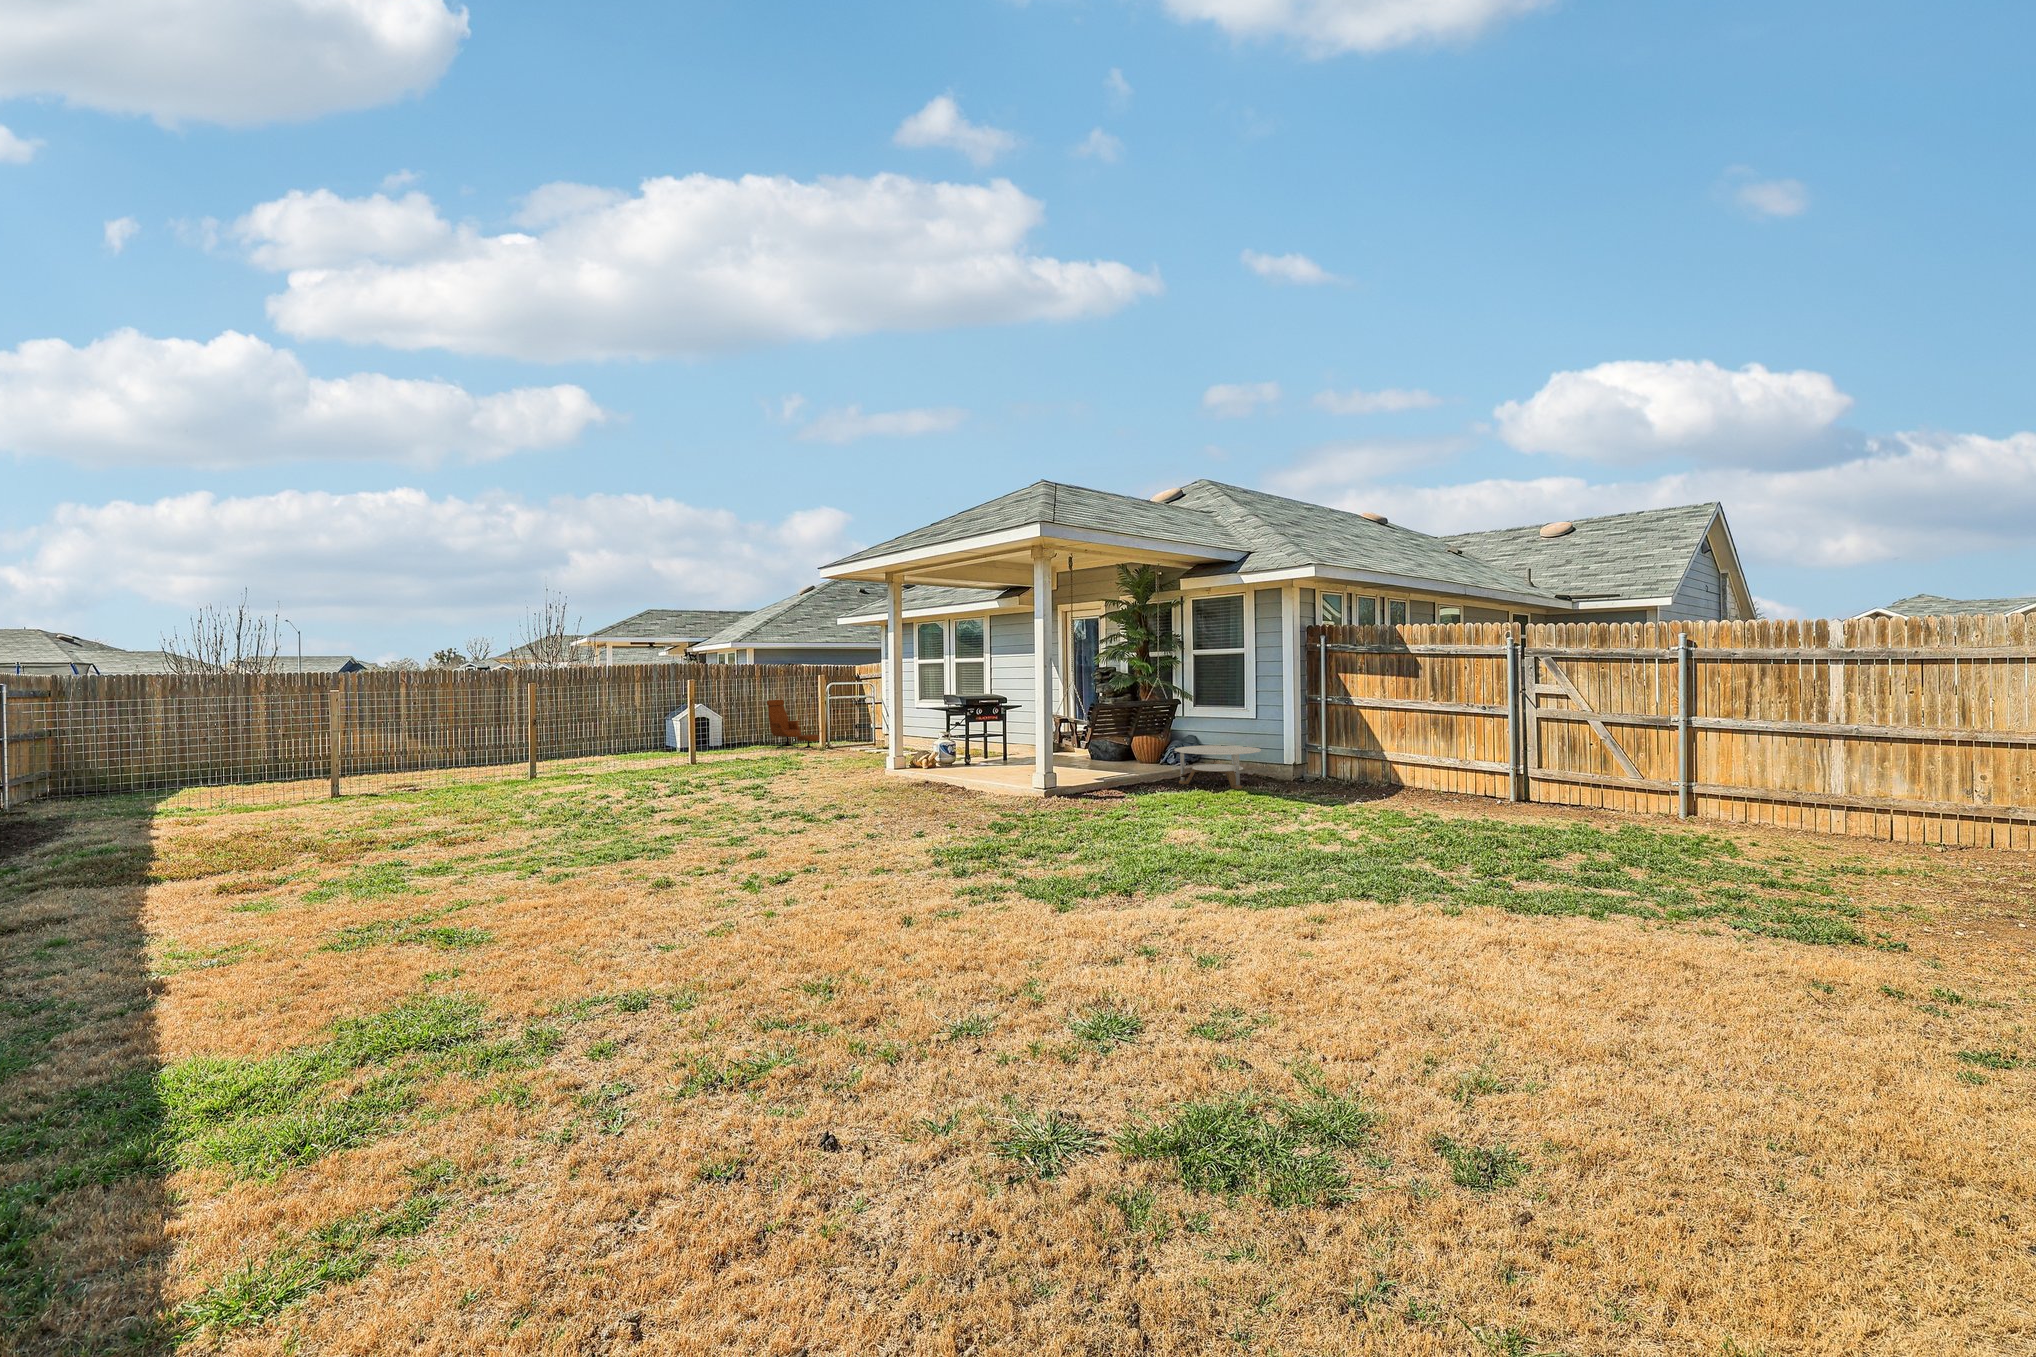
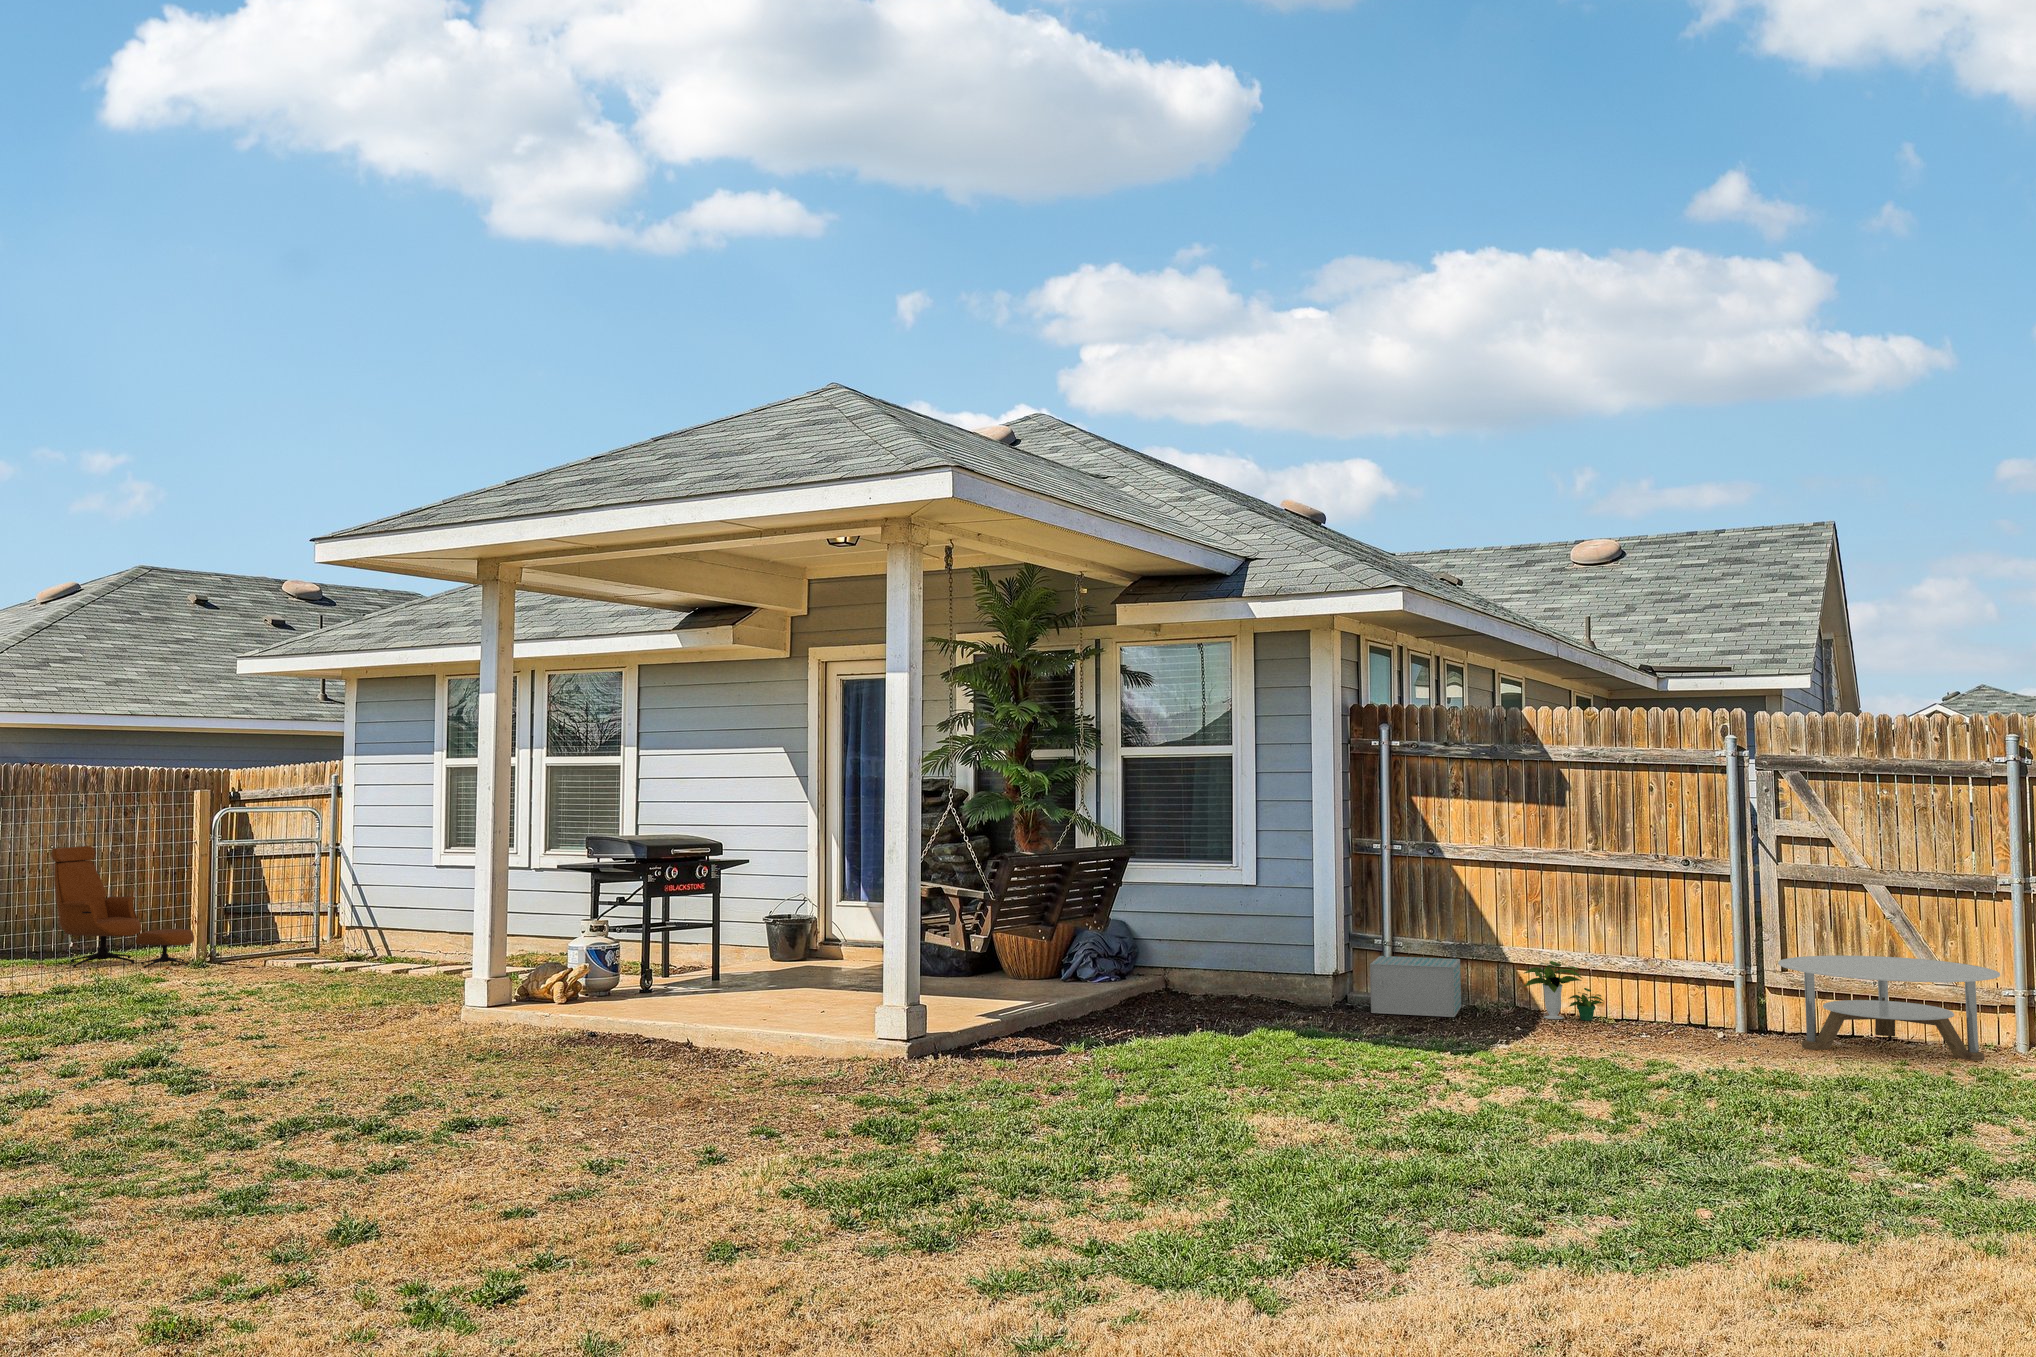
round table: present [1174,745,1261,789] -> present [1778,956,2000,1061]
storage box: none [1308,757,1364,788] -> present [1370,956,1461,1017]
potted plant: none [1389,761,1434,793] -> present [1524,961,1603,1021]

